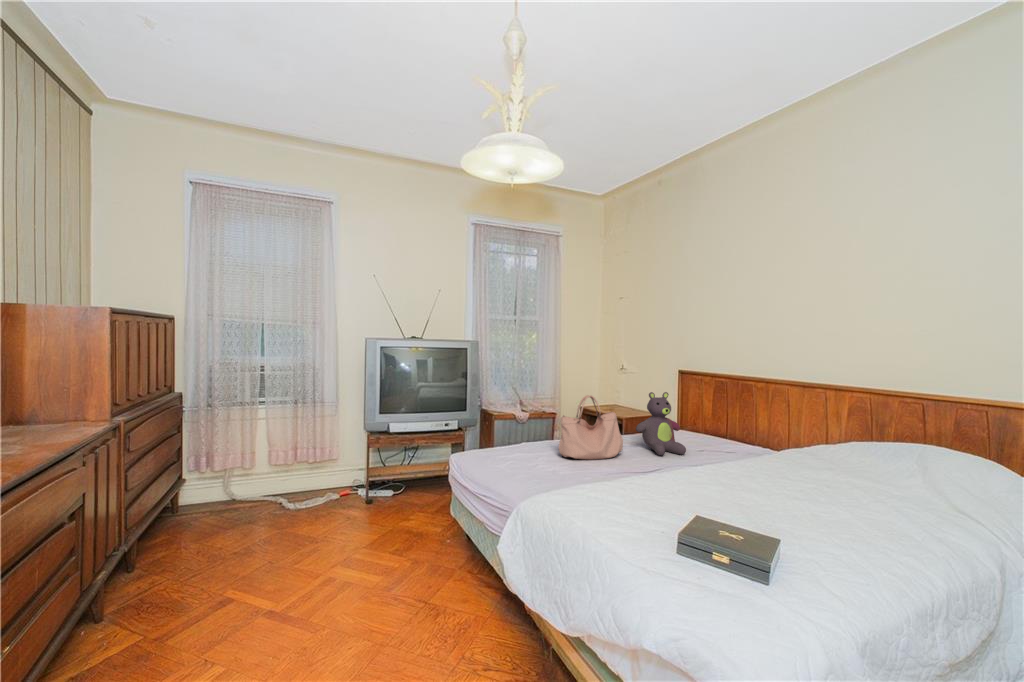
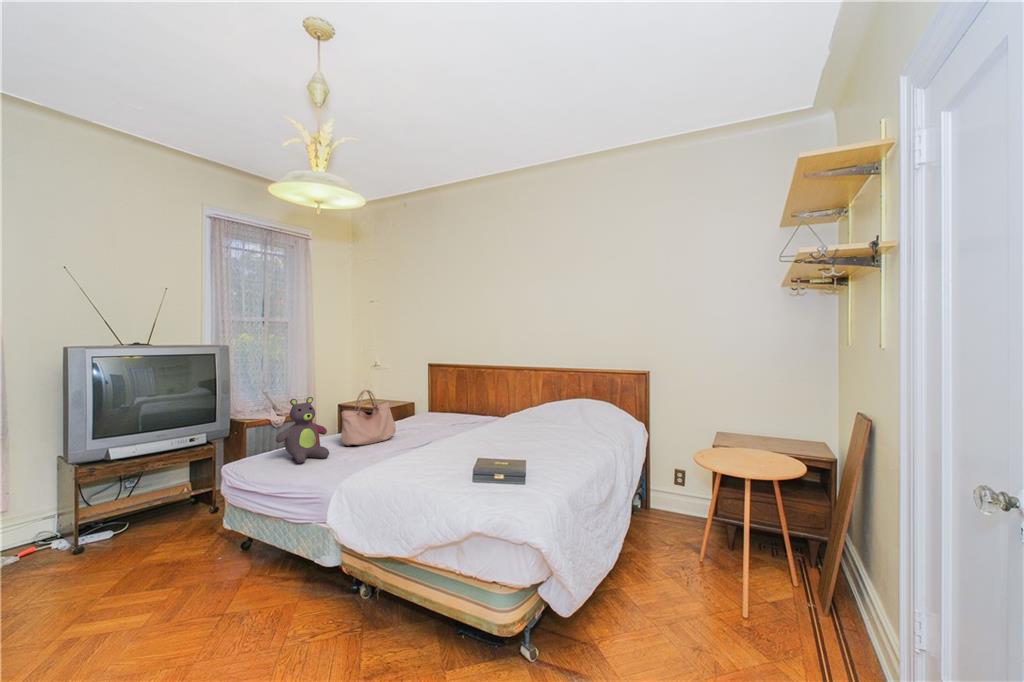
stuffed bear: present [636,392,686,455] -> present [276,397,329,463]

